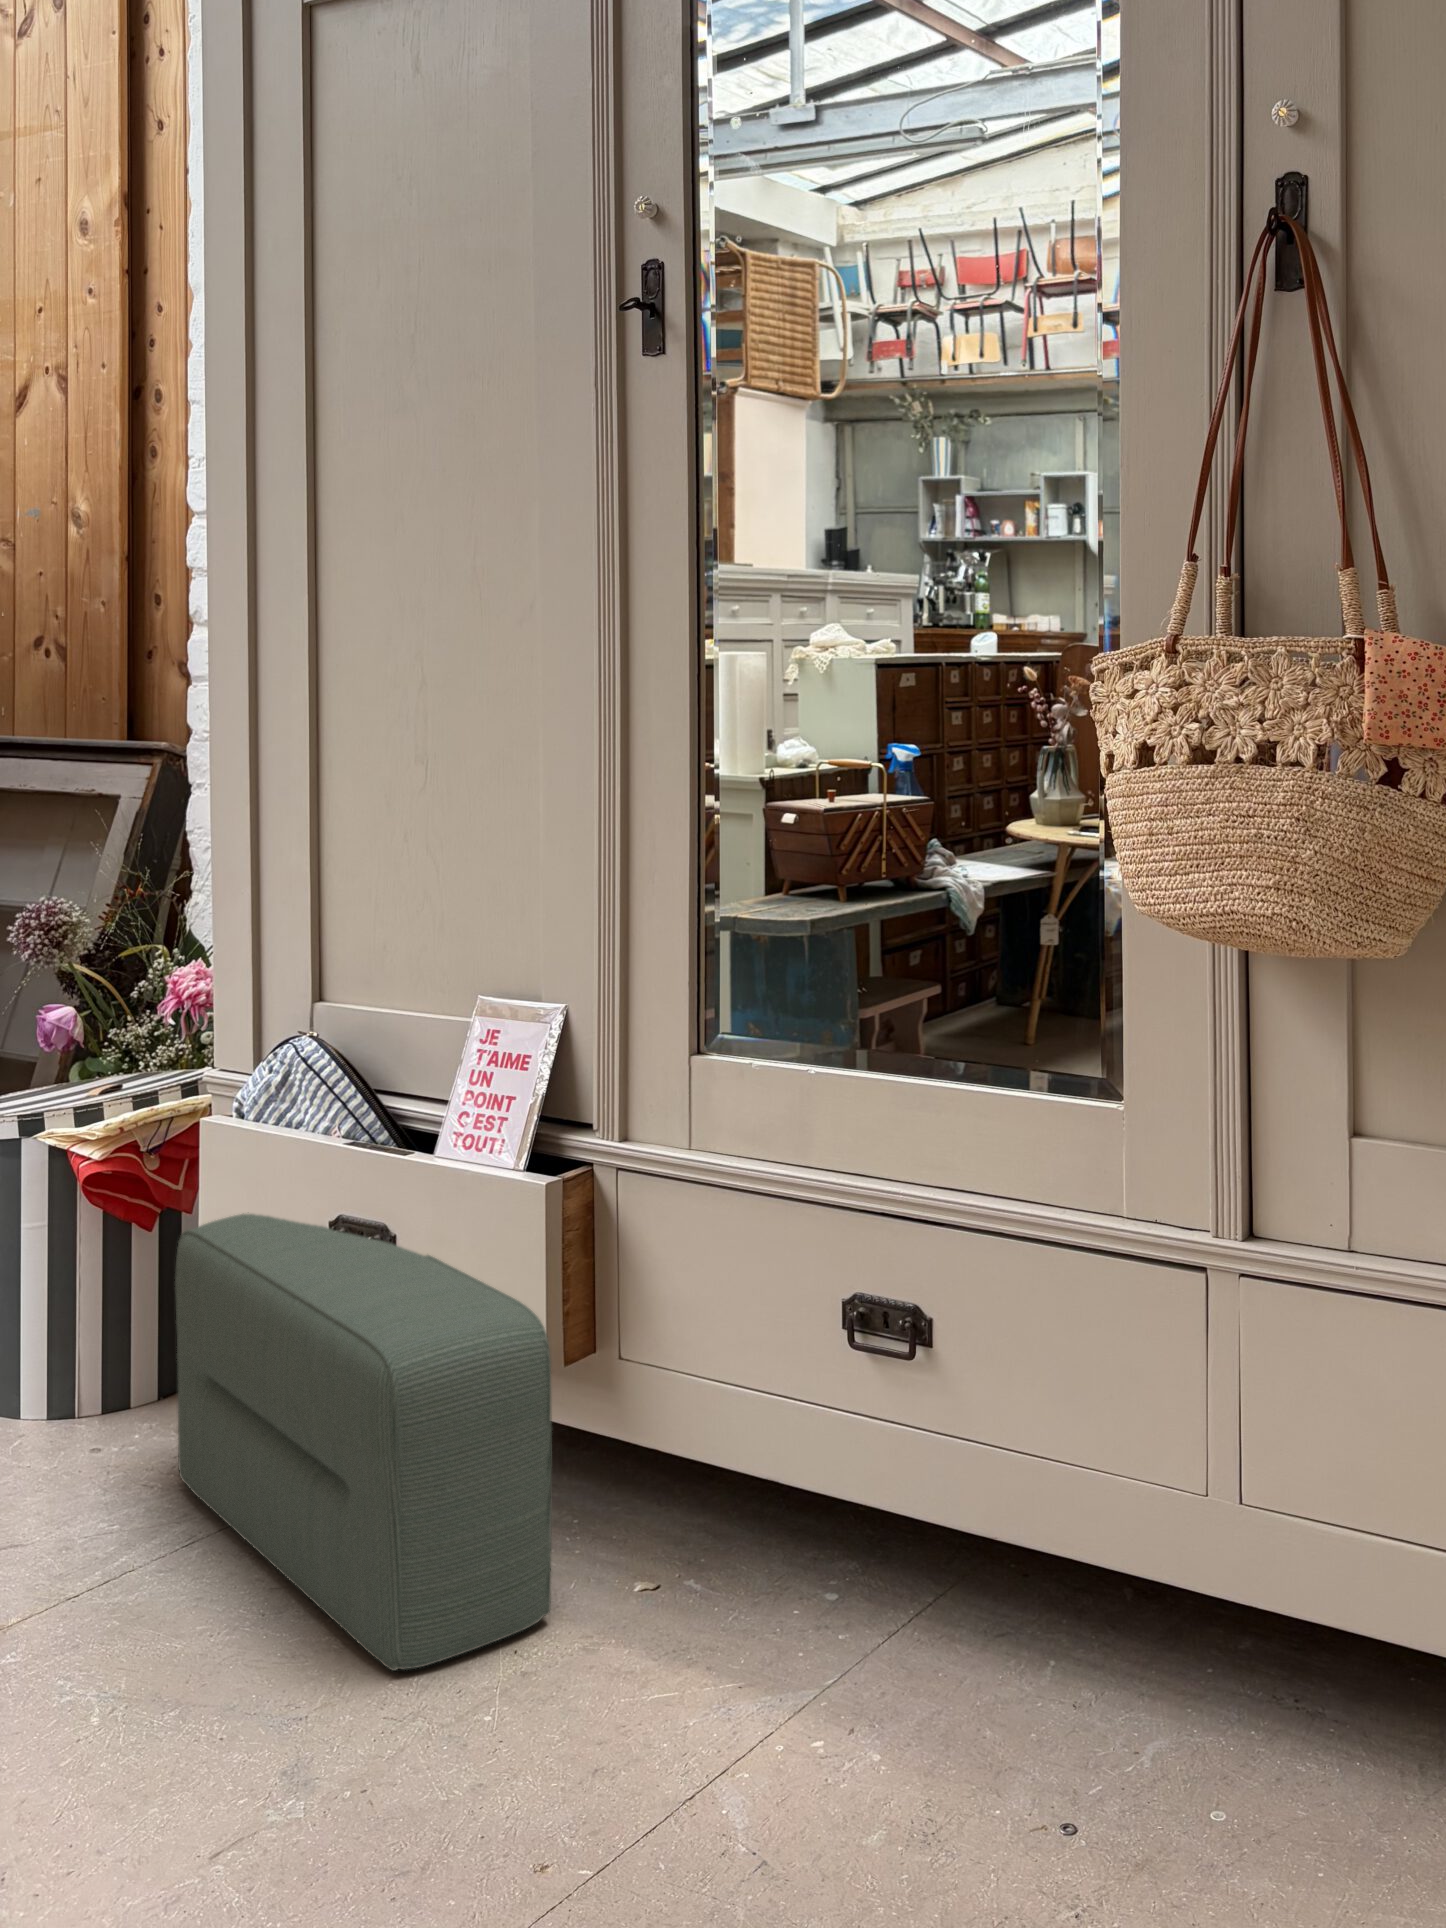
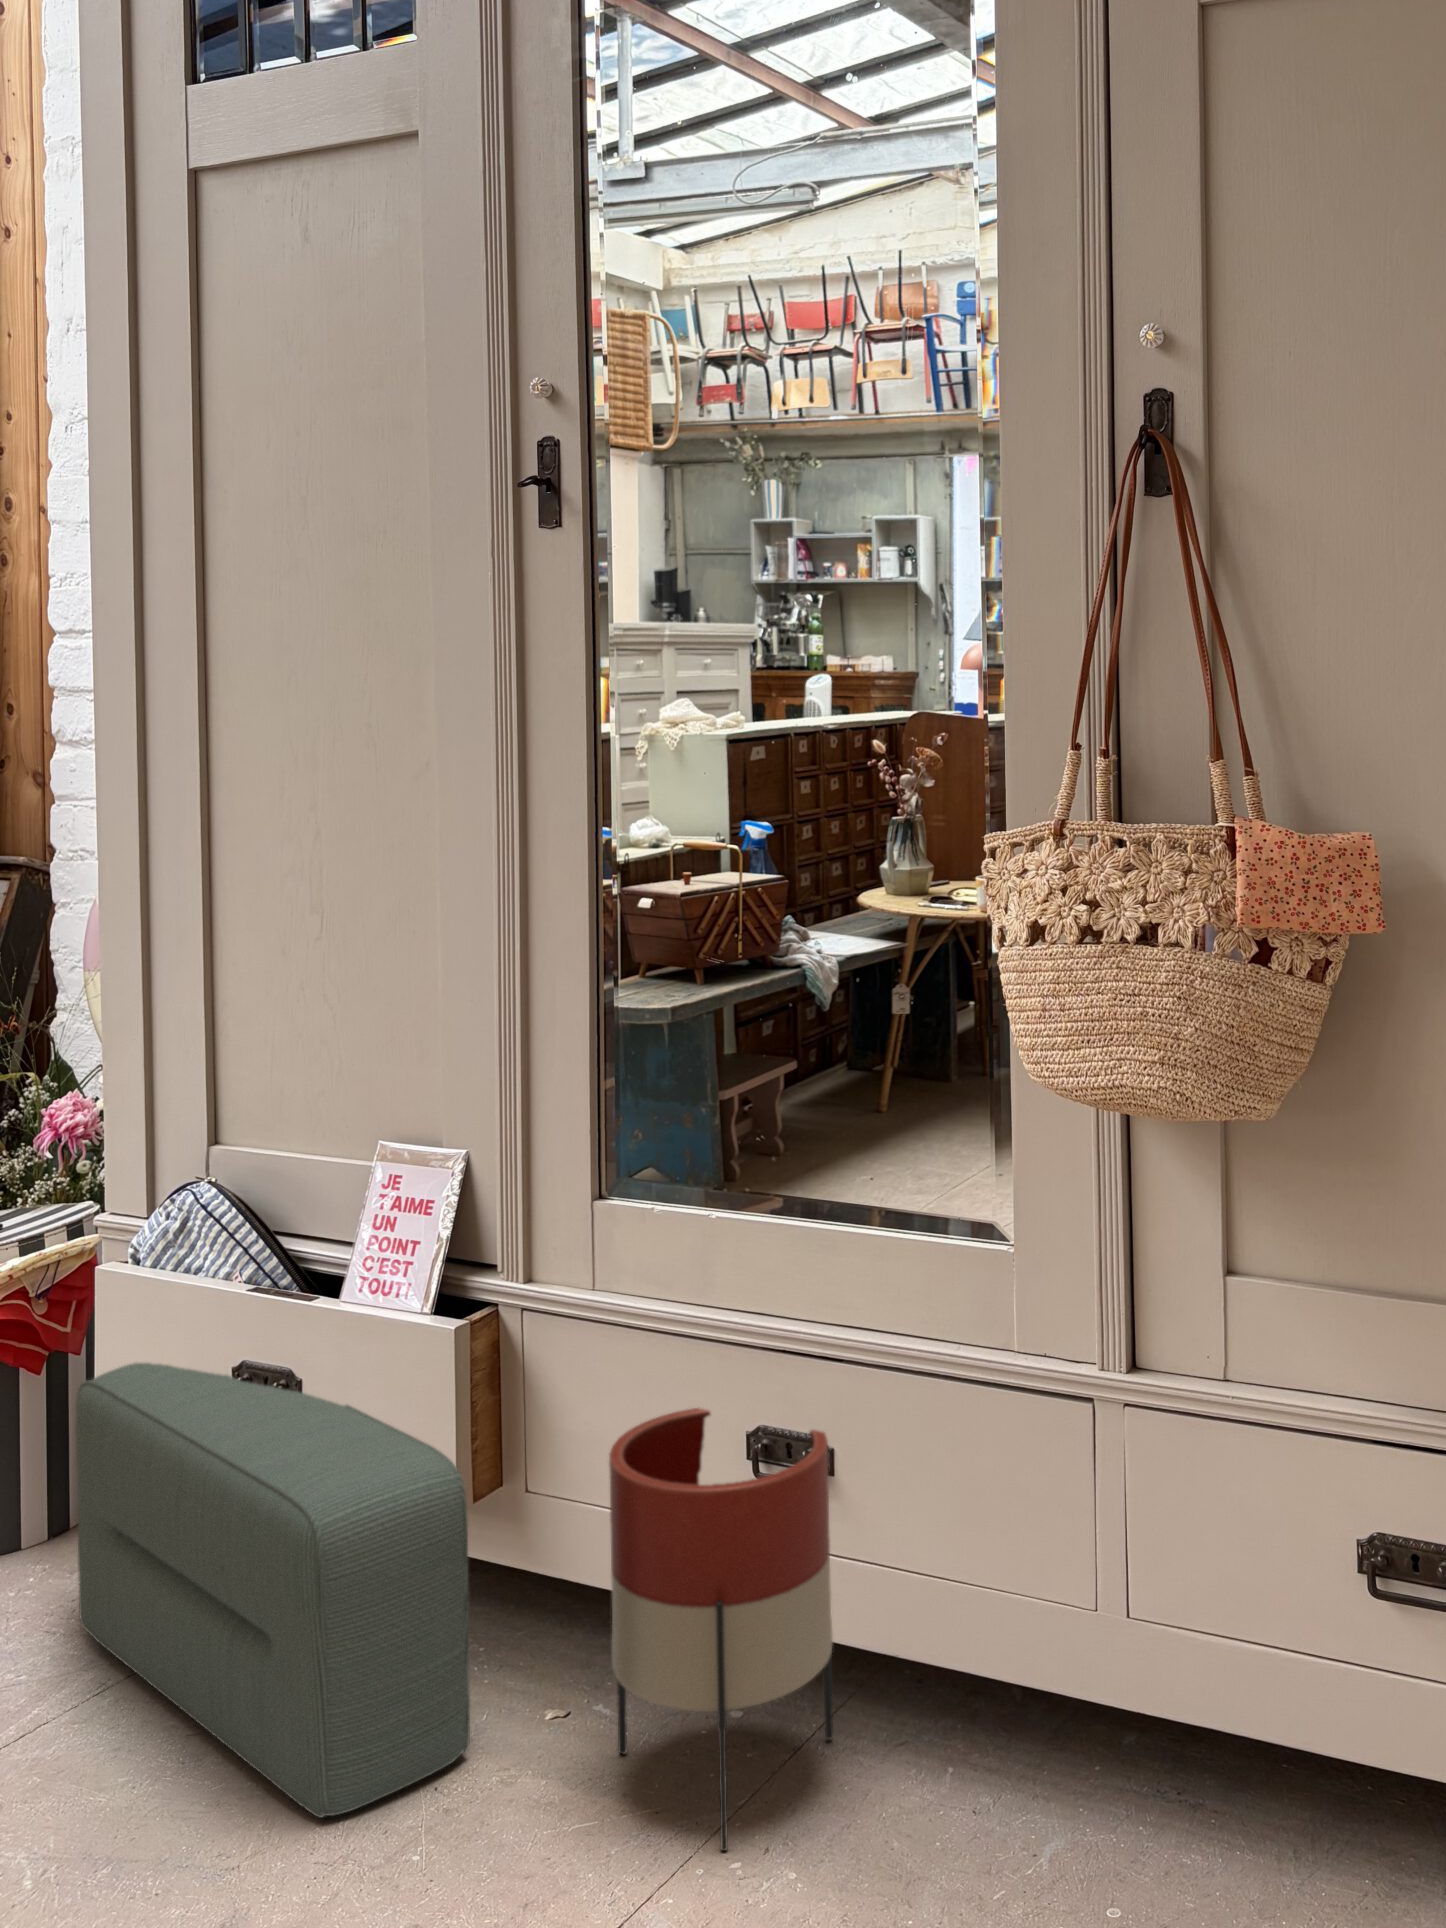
planter: none [694,1272,928,1728] -> present [609,1408,833,1851]

